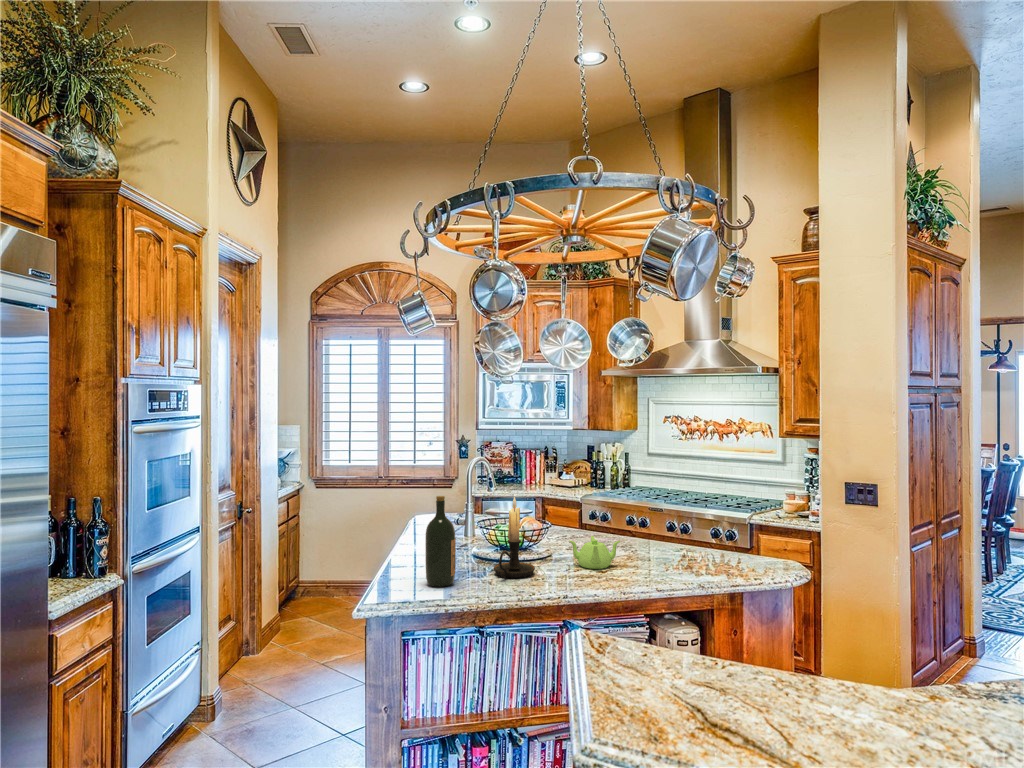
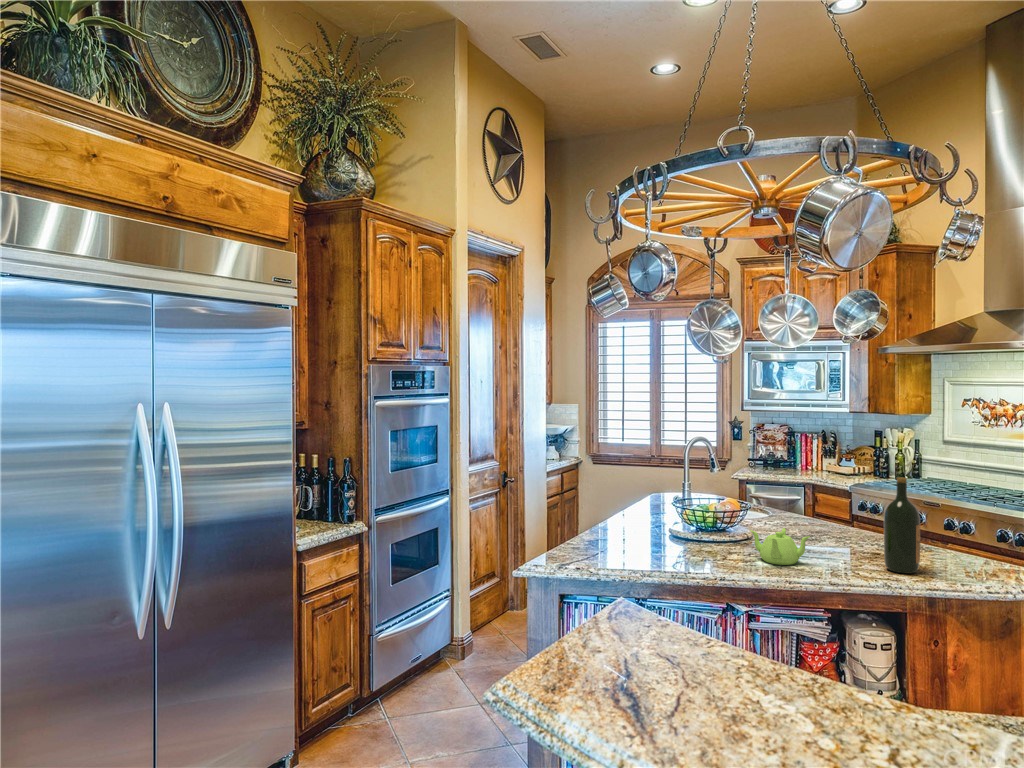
wine bottle: present [425,496,456,587] -> present [884,477,920,574]
candle holder: present [494,497,535,579] -> none [657,478,704,563]

